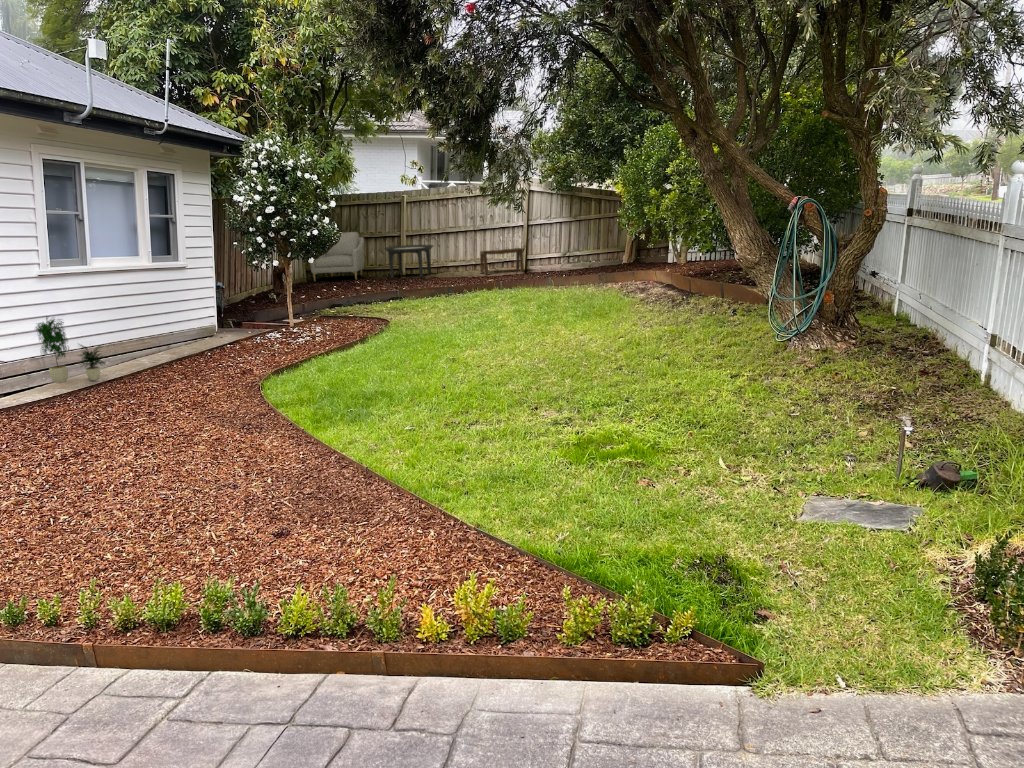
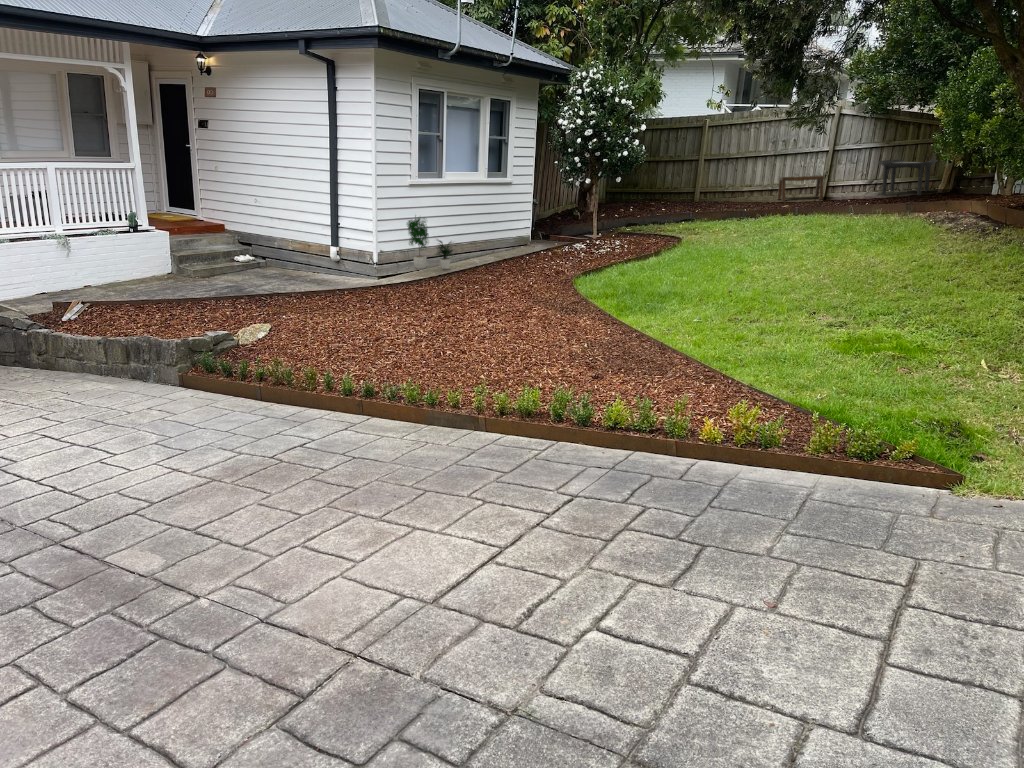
chair: present [310,232,364,281] -> none [612,155,665,201]
round table: present [384,245,433,278] -> present [879,159,937,195]

